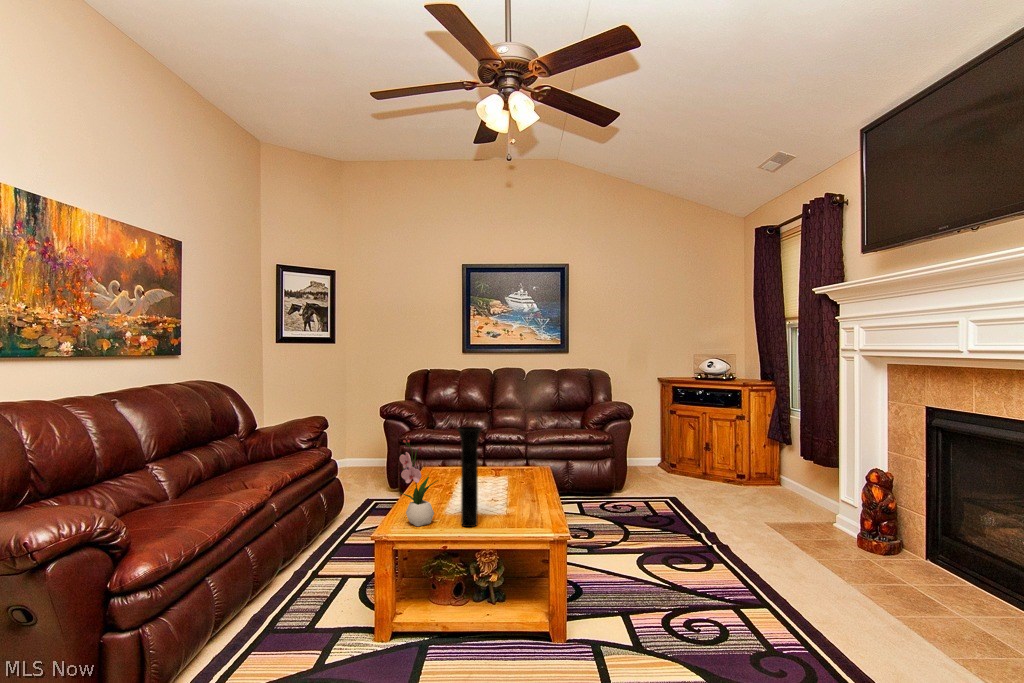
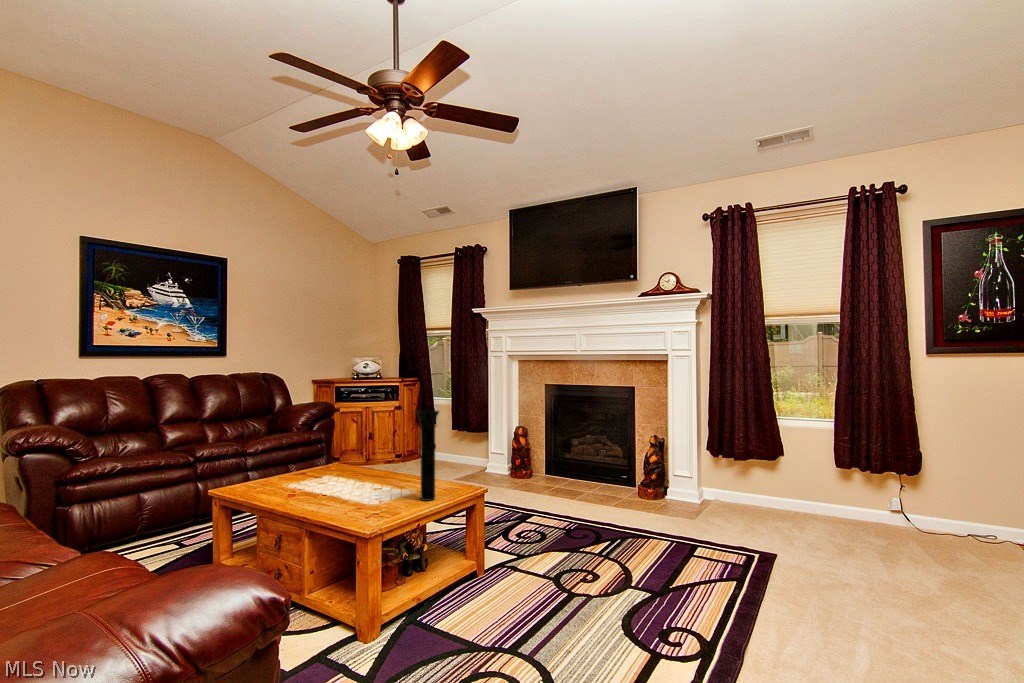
flower arrangement: present [400,440,438,526] -> none [374,429,403,512]

